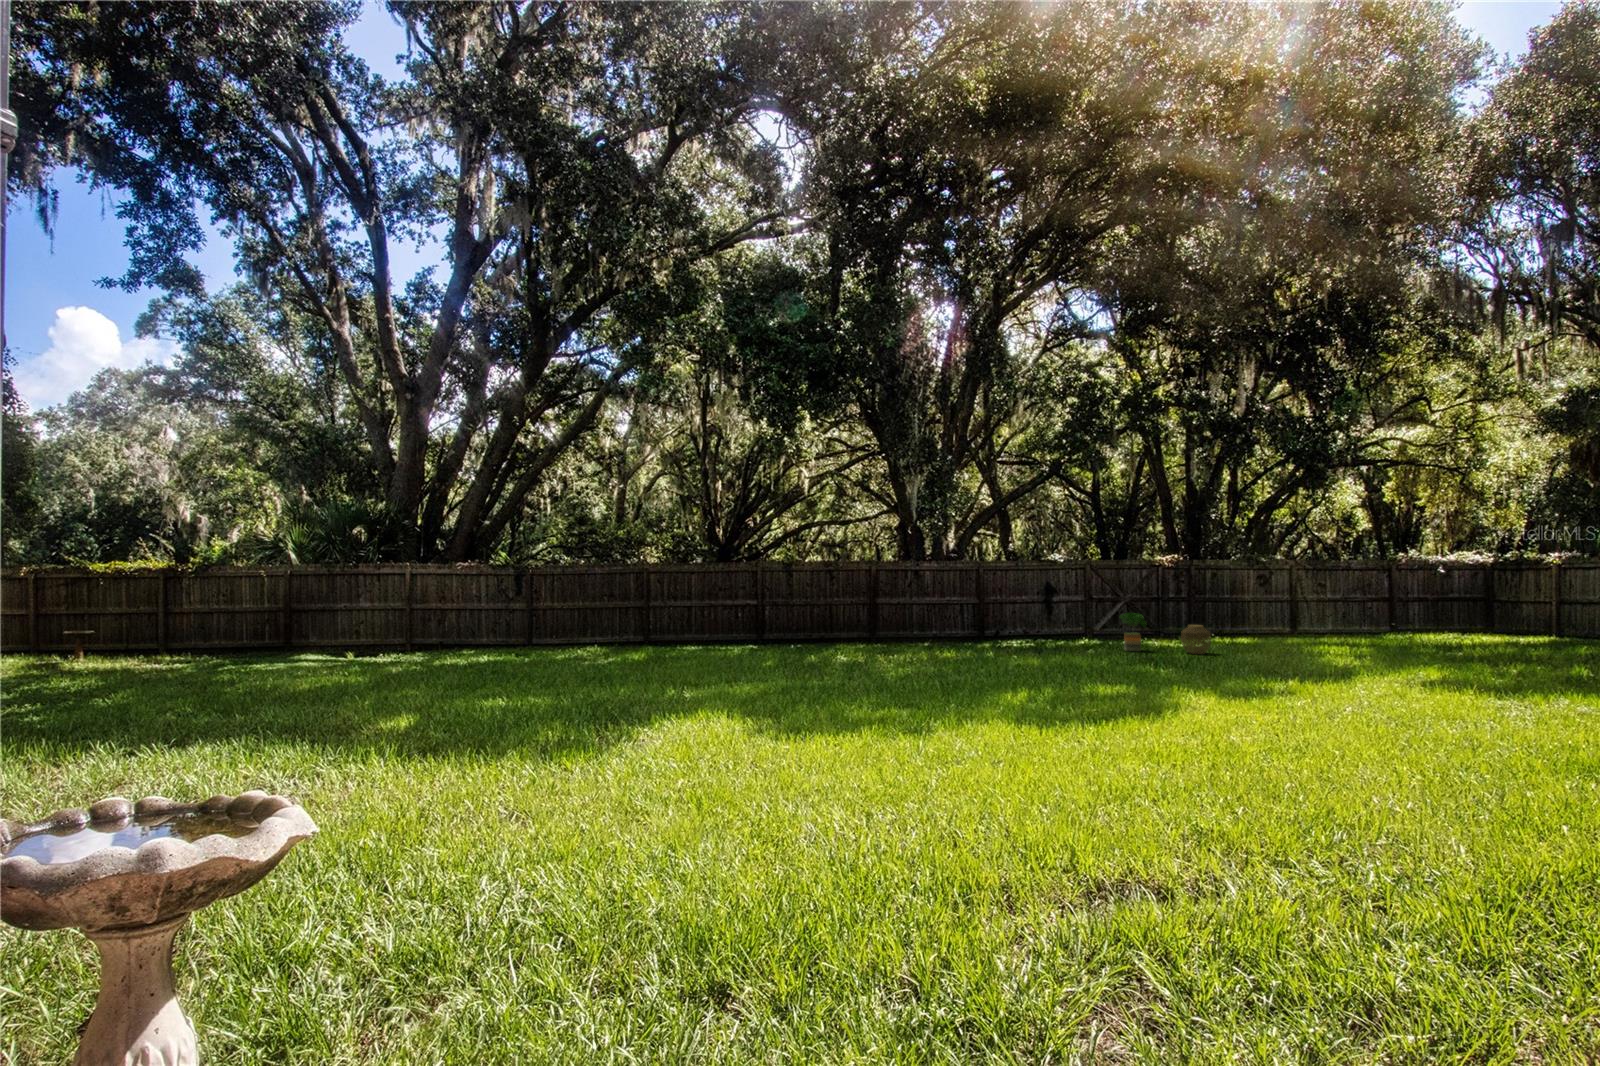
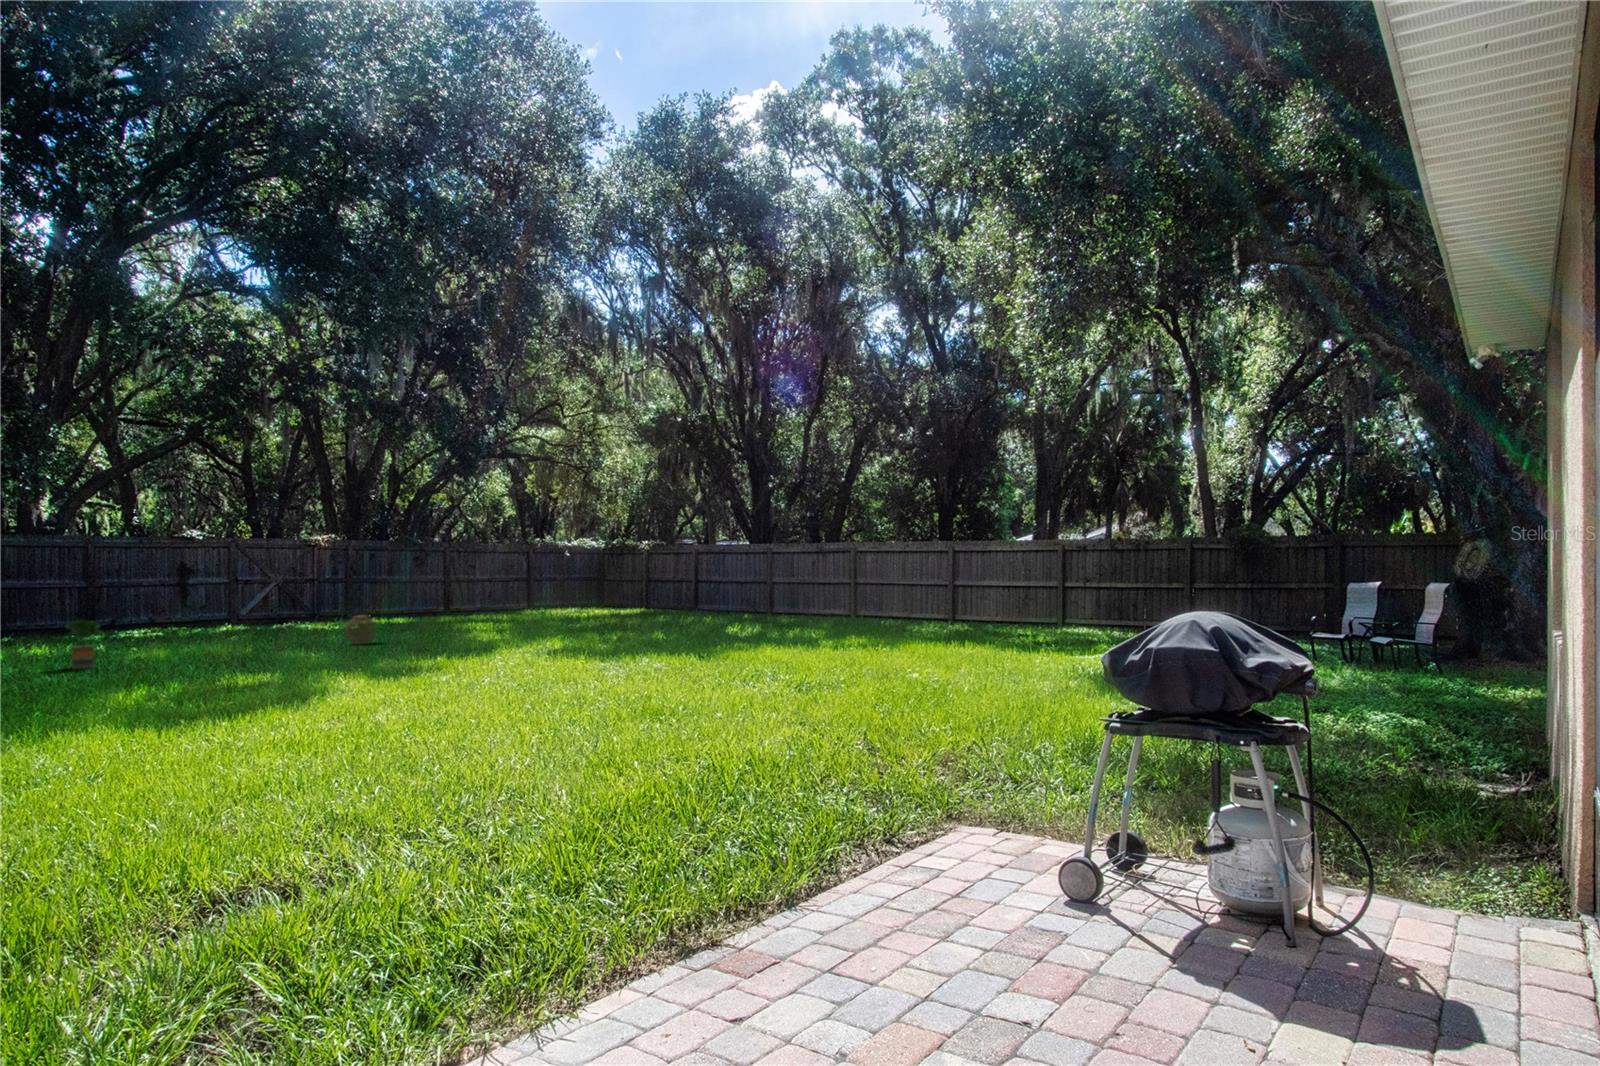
potted tree: present [1120,613,1146,651] -> present [66,621,102,669]

